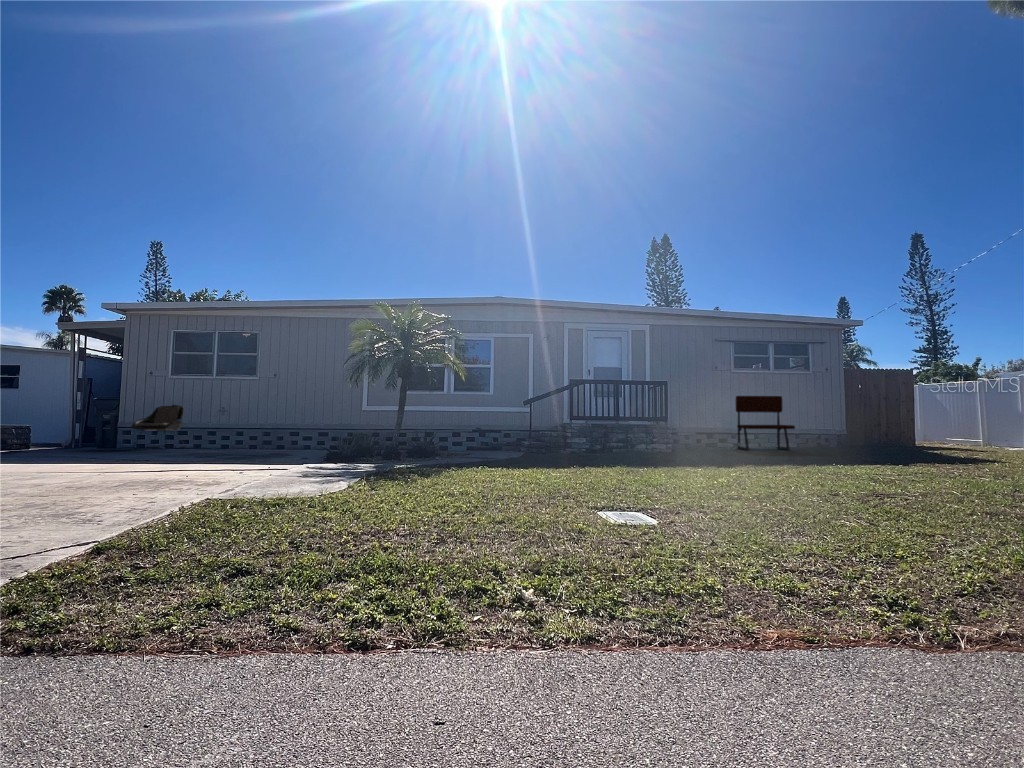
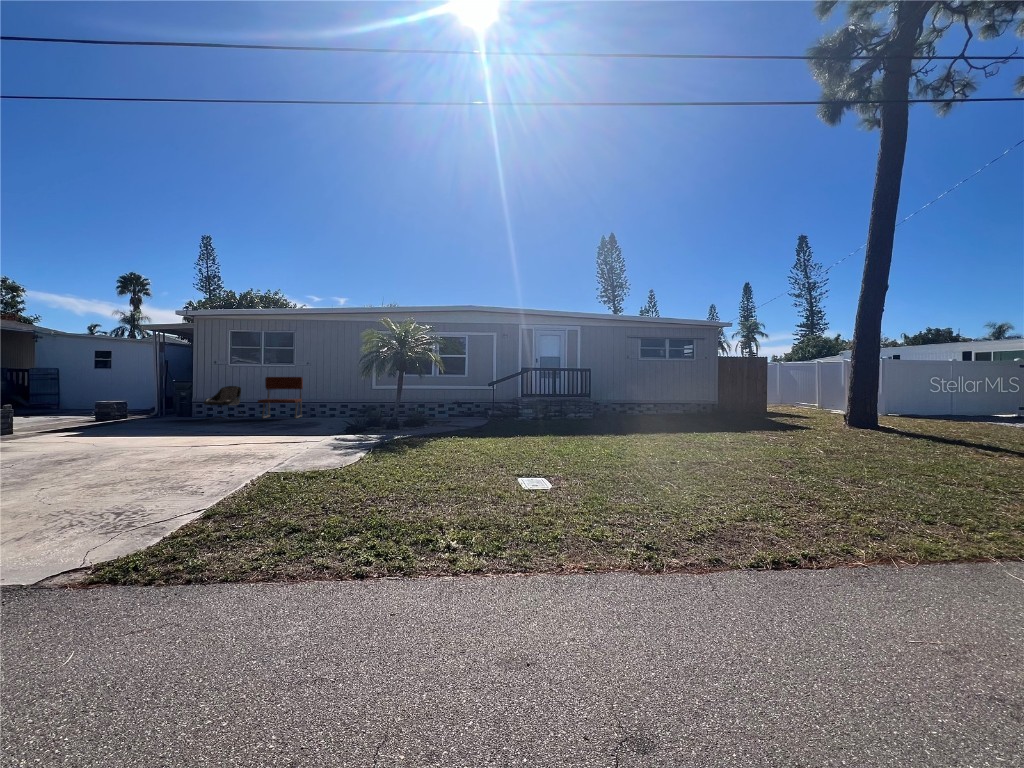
bench: present [736,396,795,450] -> present [258,377,303,418]

